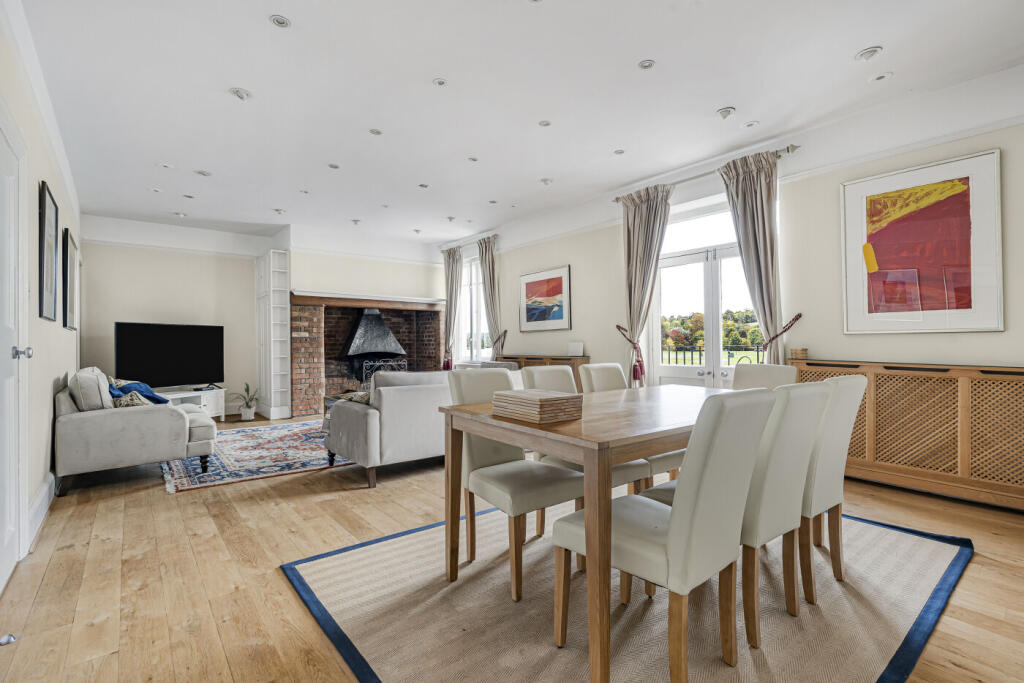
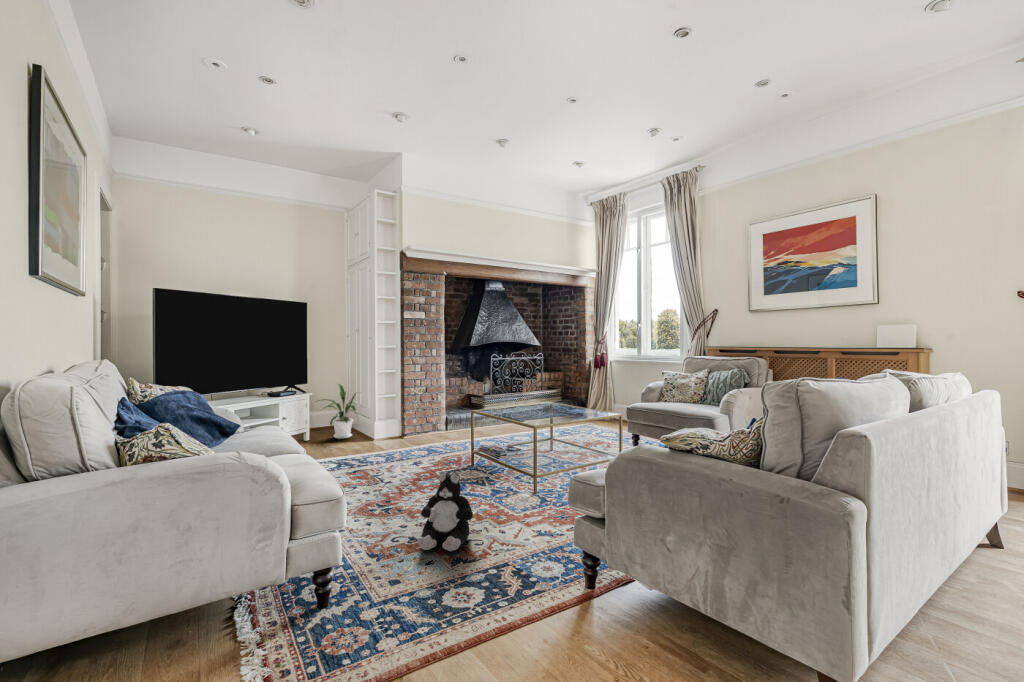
plush toy: none [256,423,288,458] -> present [418,473,473,551]

